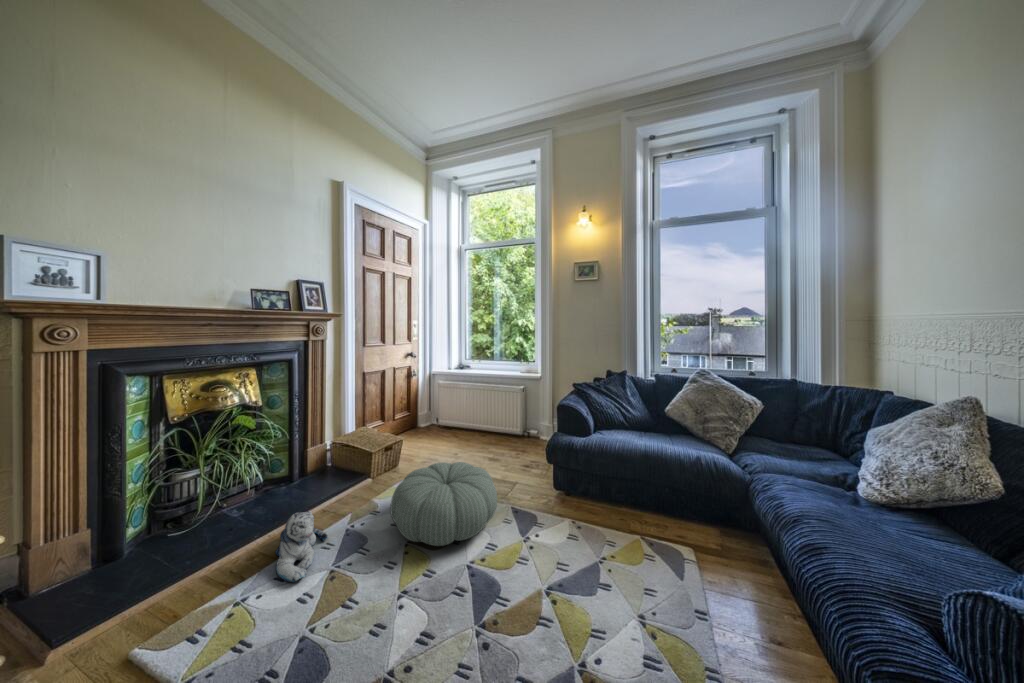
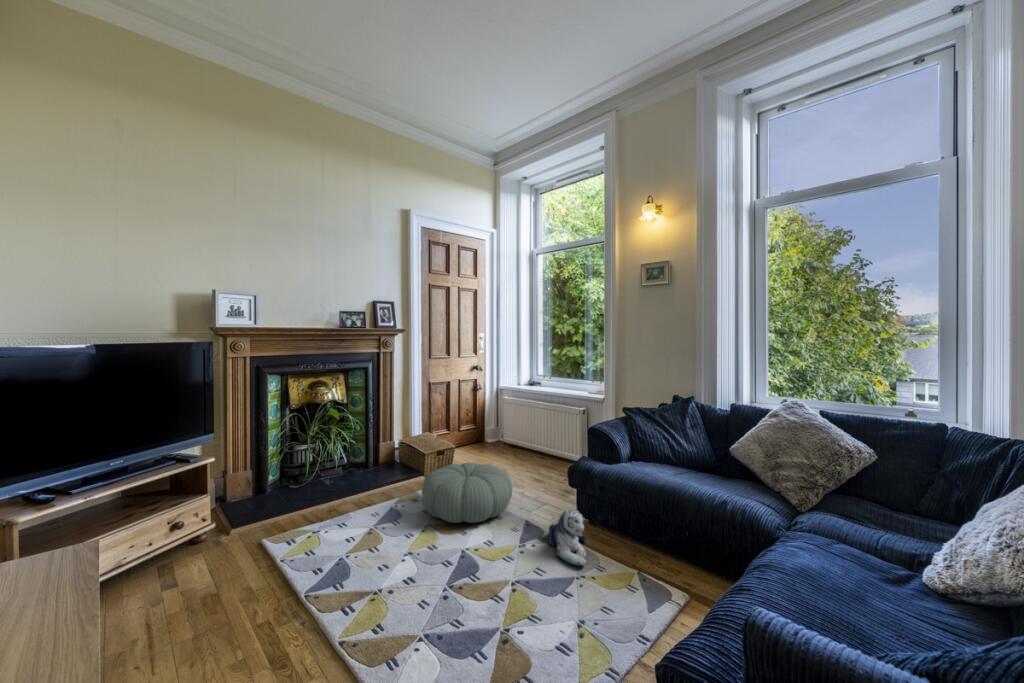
plush toy: present [275,511,328,582] -> present [548,510,587,566]

